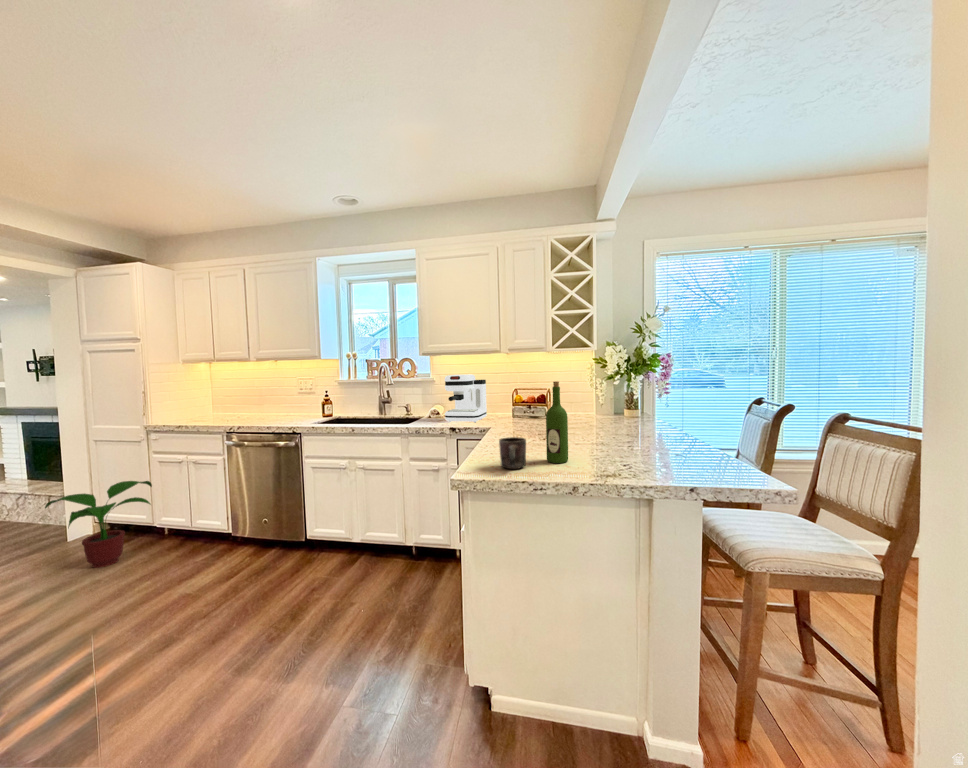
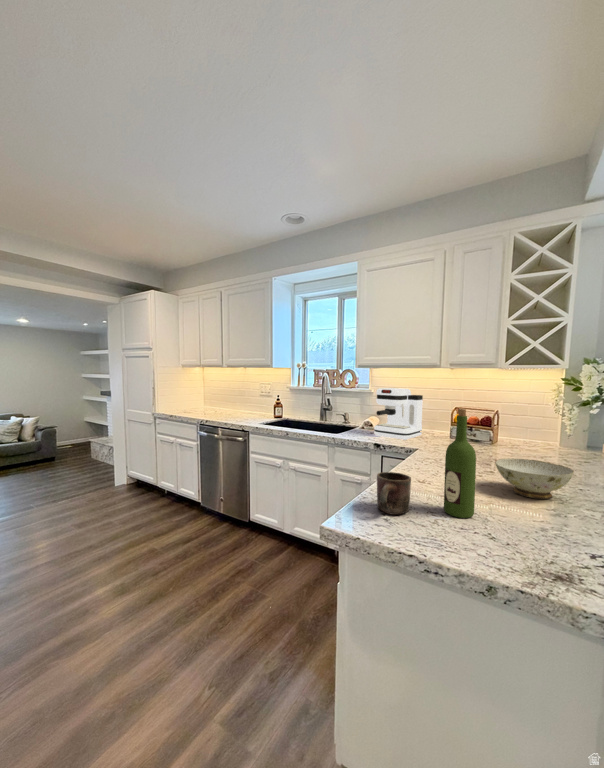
ceramic bowl: none [567,419,618,446] -> present [495,458,574,499]
potted plant: present [45,481,152,568] -> none [96,450,157,511]

